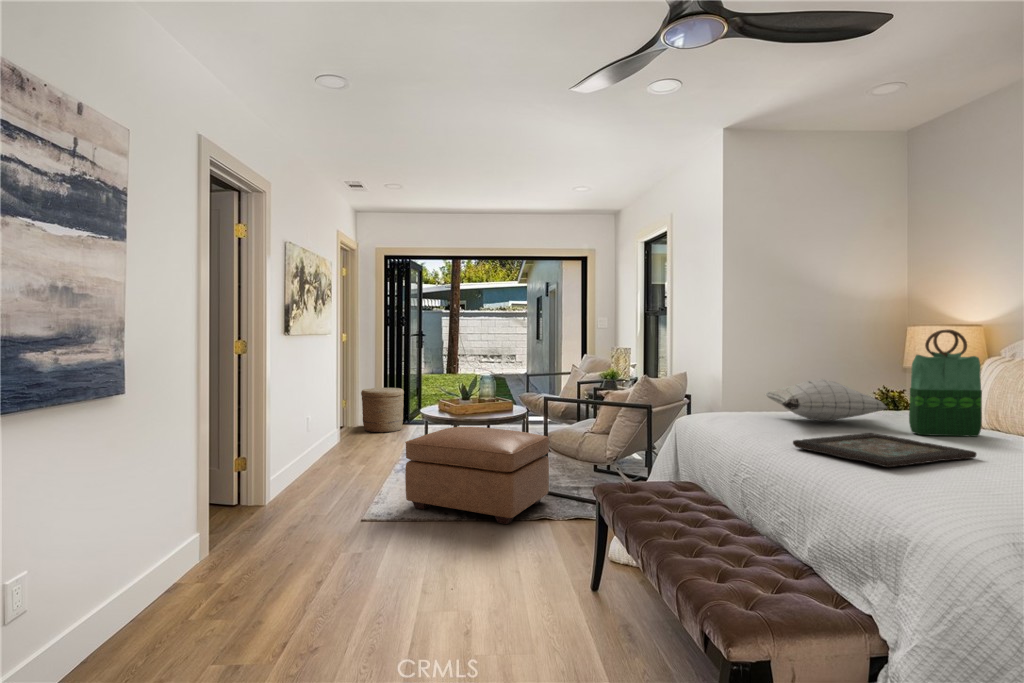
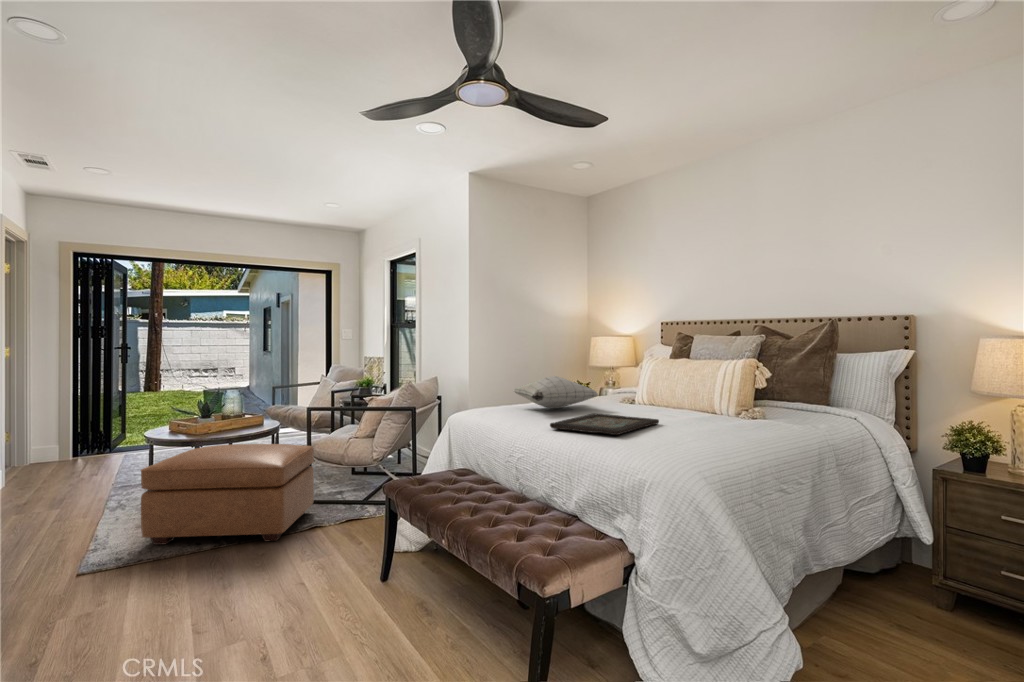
tote bag: present [909,330,982,437] -> none [613,337,653,412]
woven basket: present [361,388,404,433] -> none [37,412,103,469]

